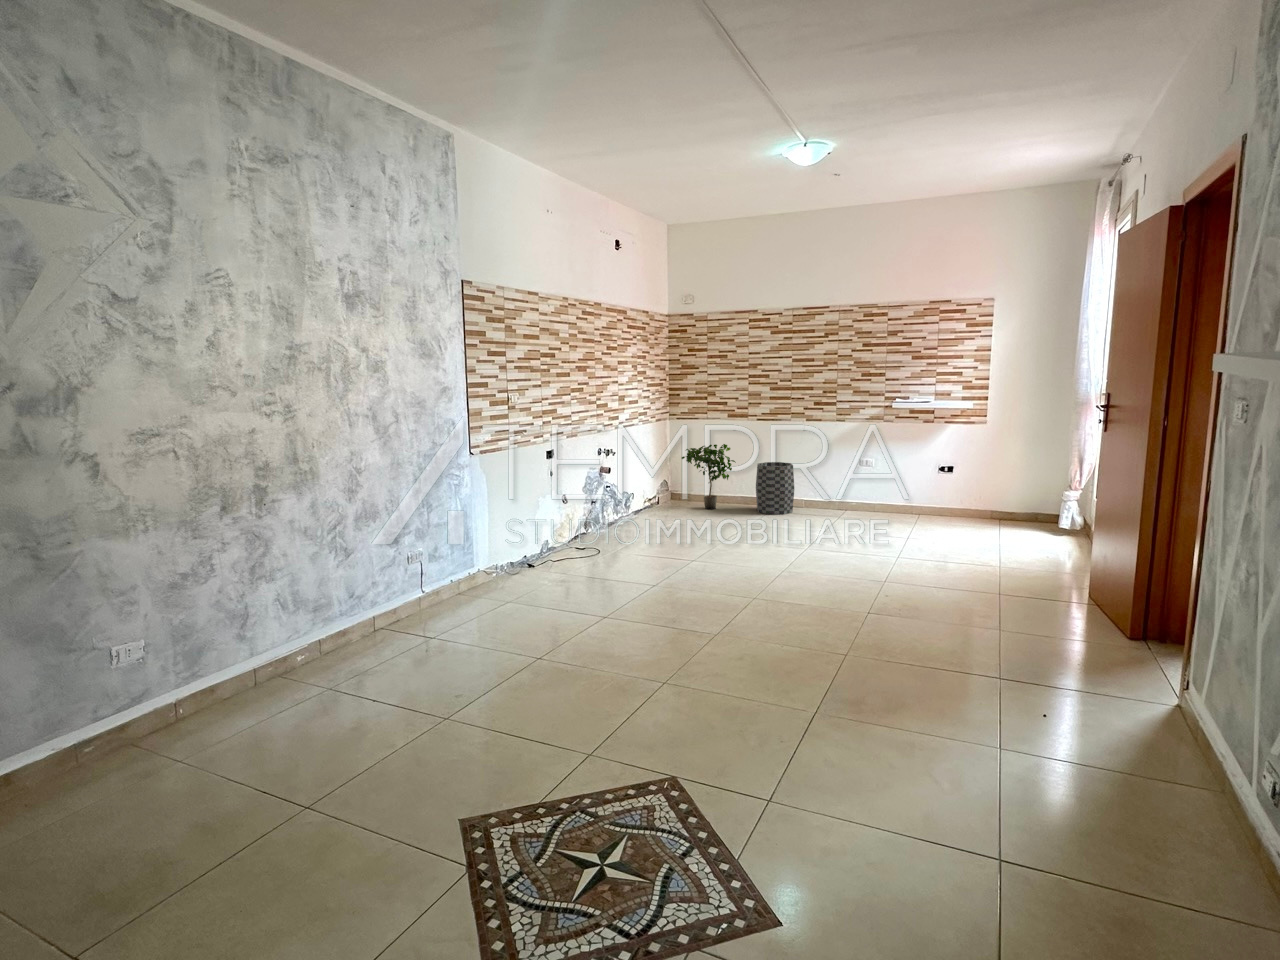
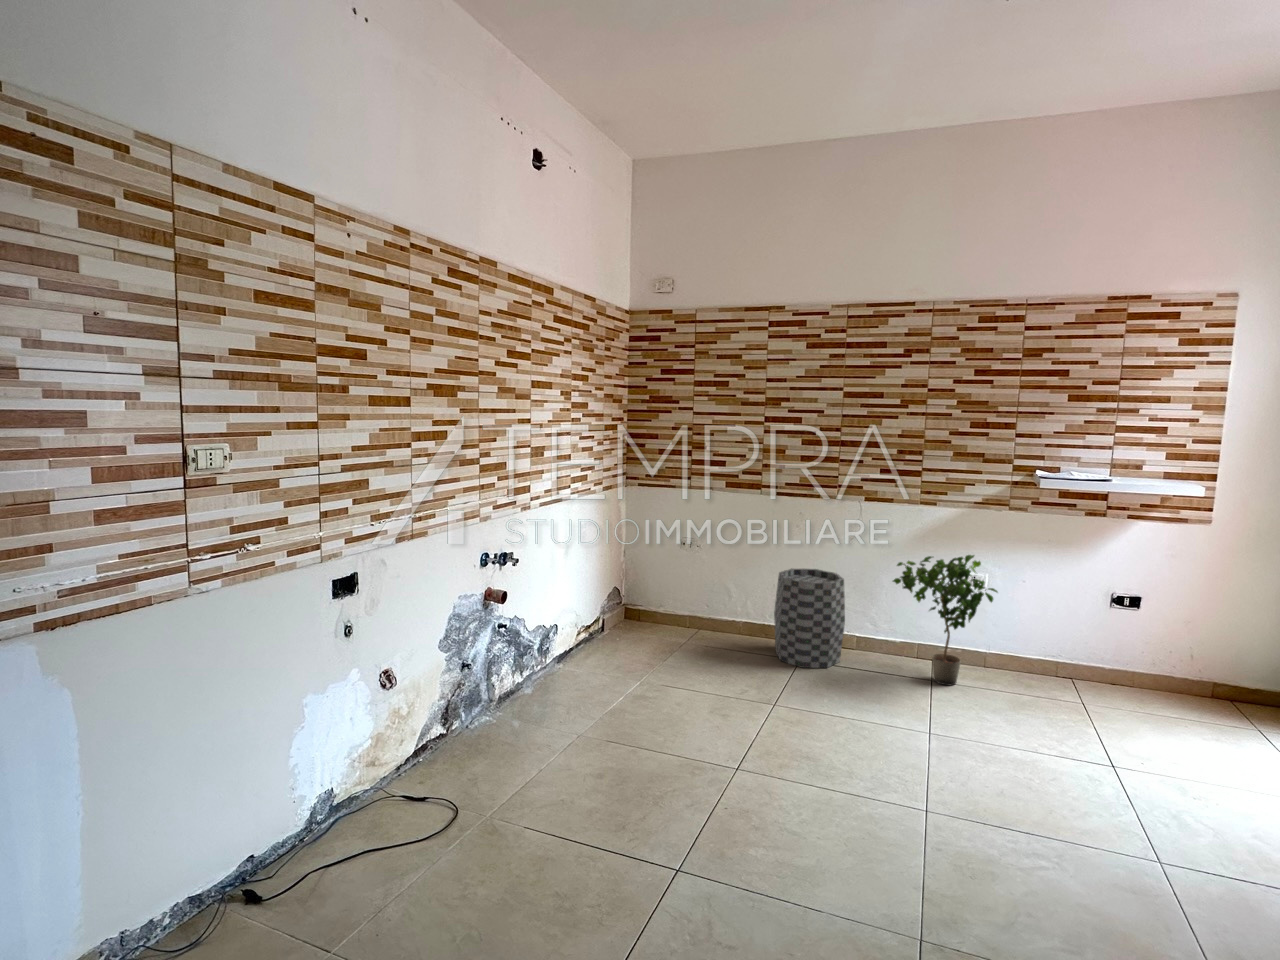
potted plant: present [682,444,736,509] -> present [893,555,998,685]

